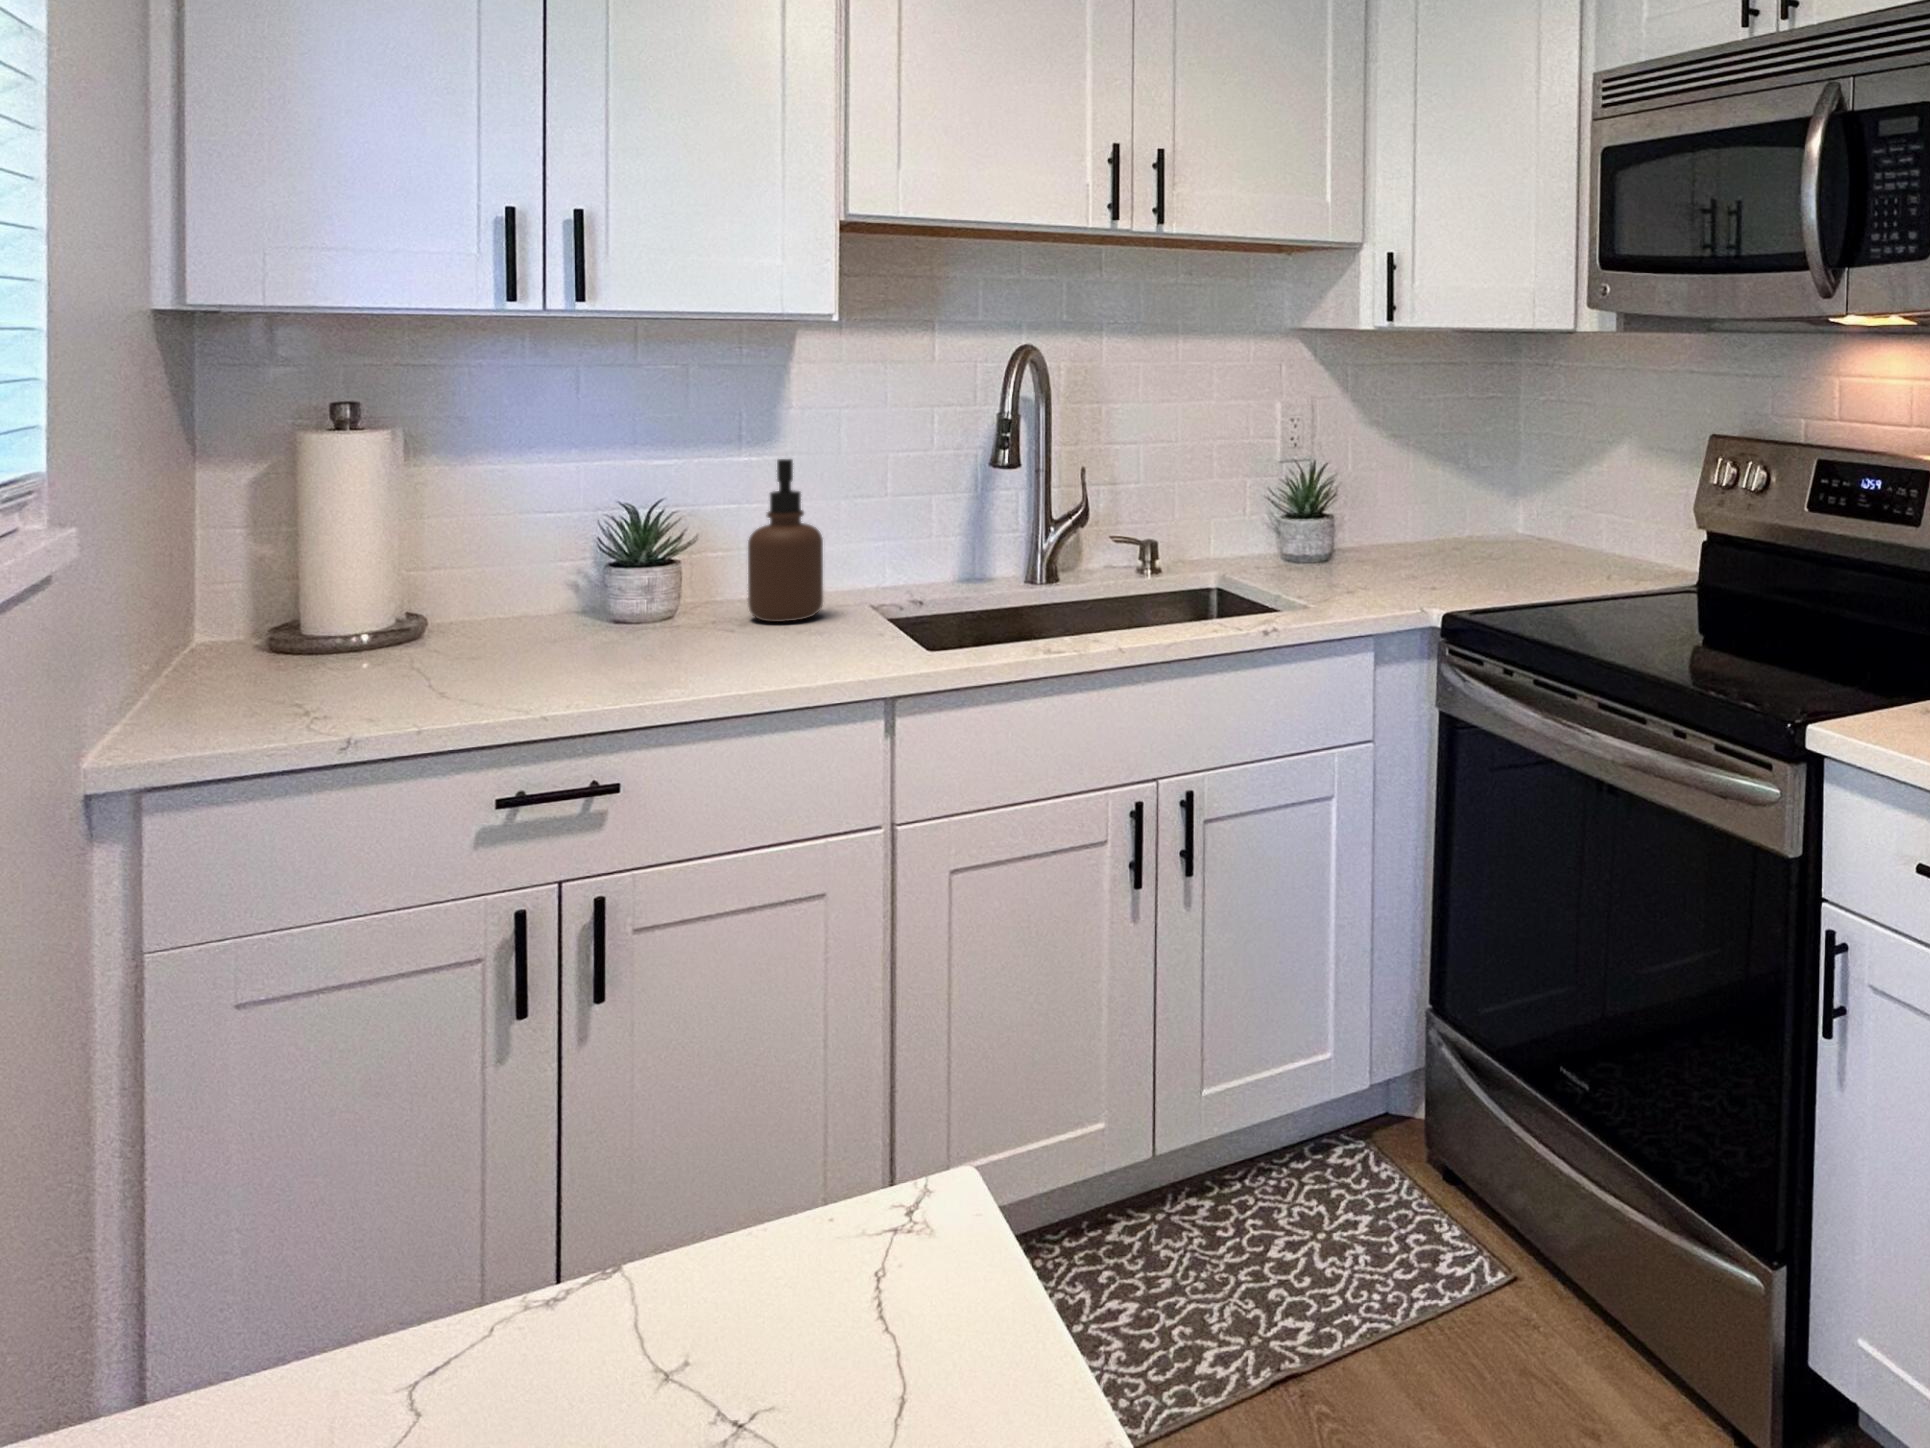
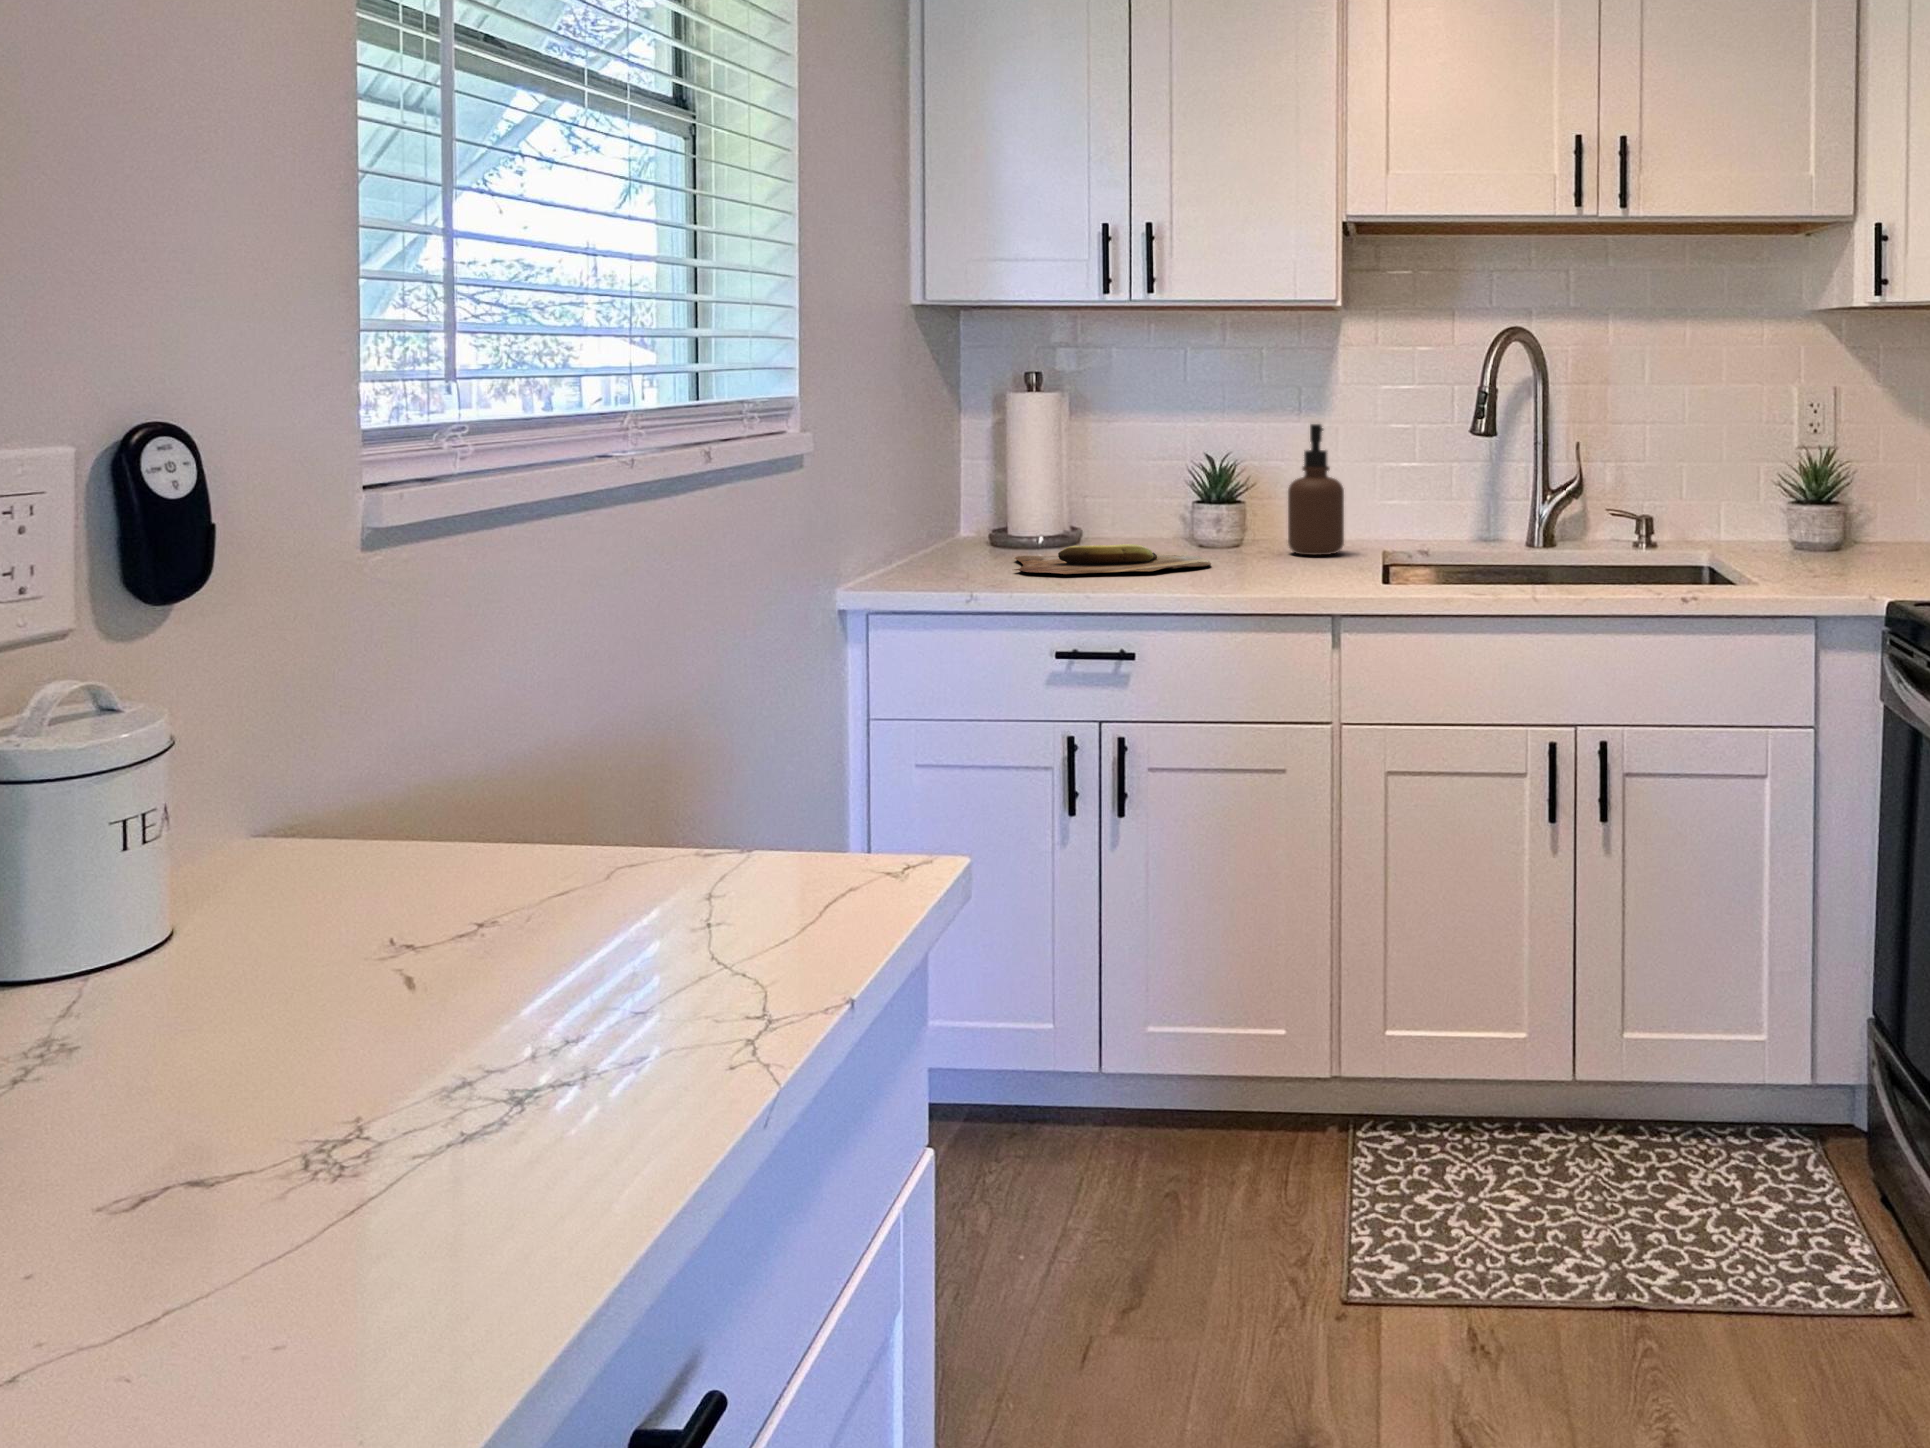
cutting board: none [365,639,681,700] -> present [1014,544,1211,574]

